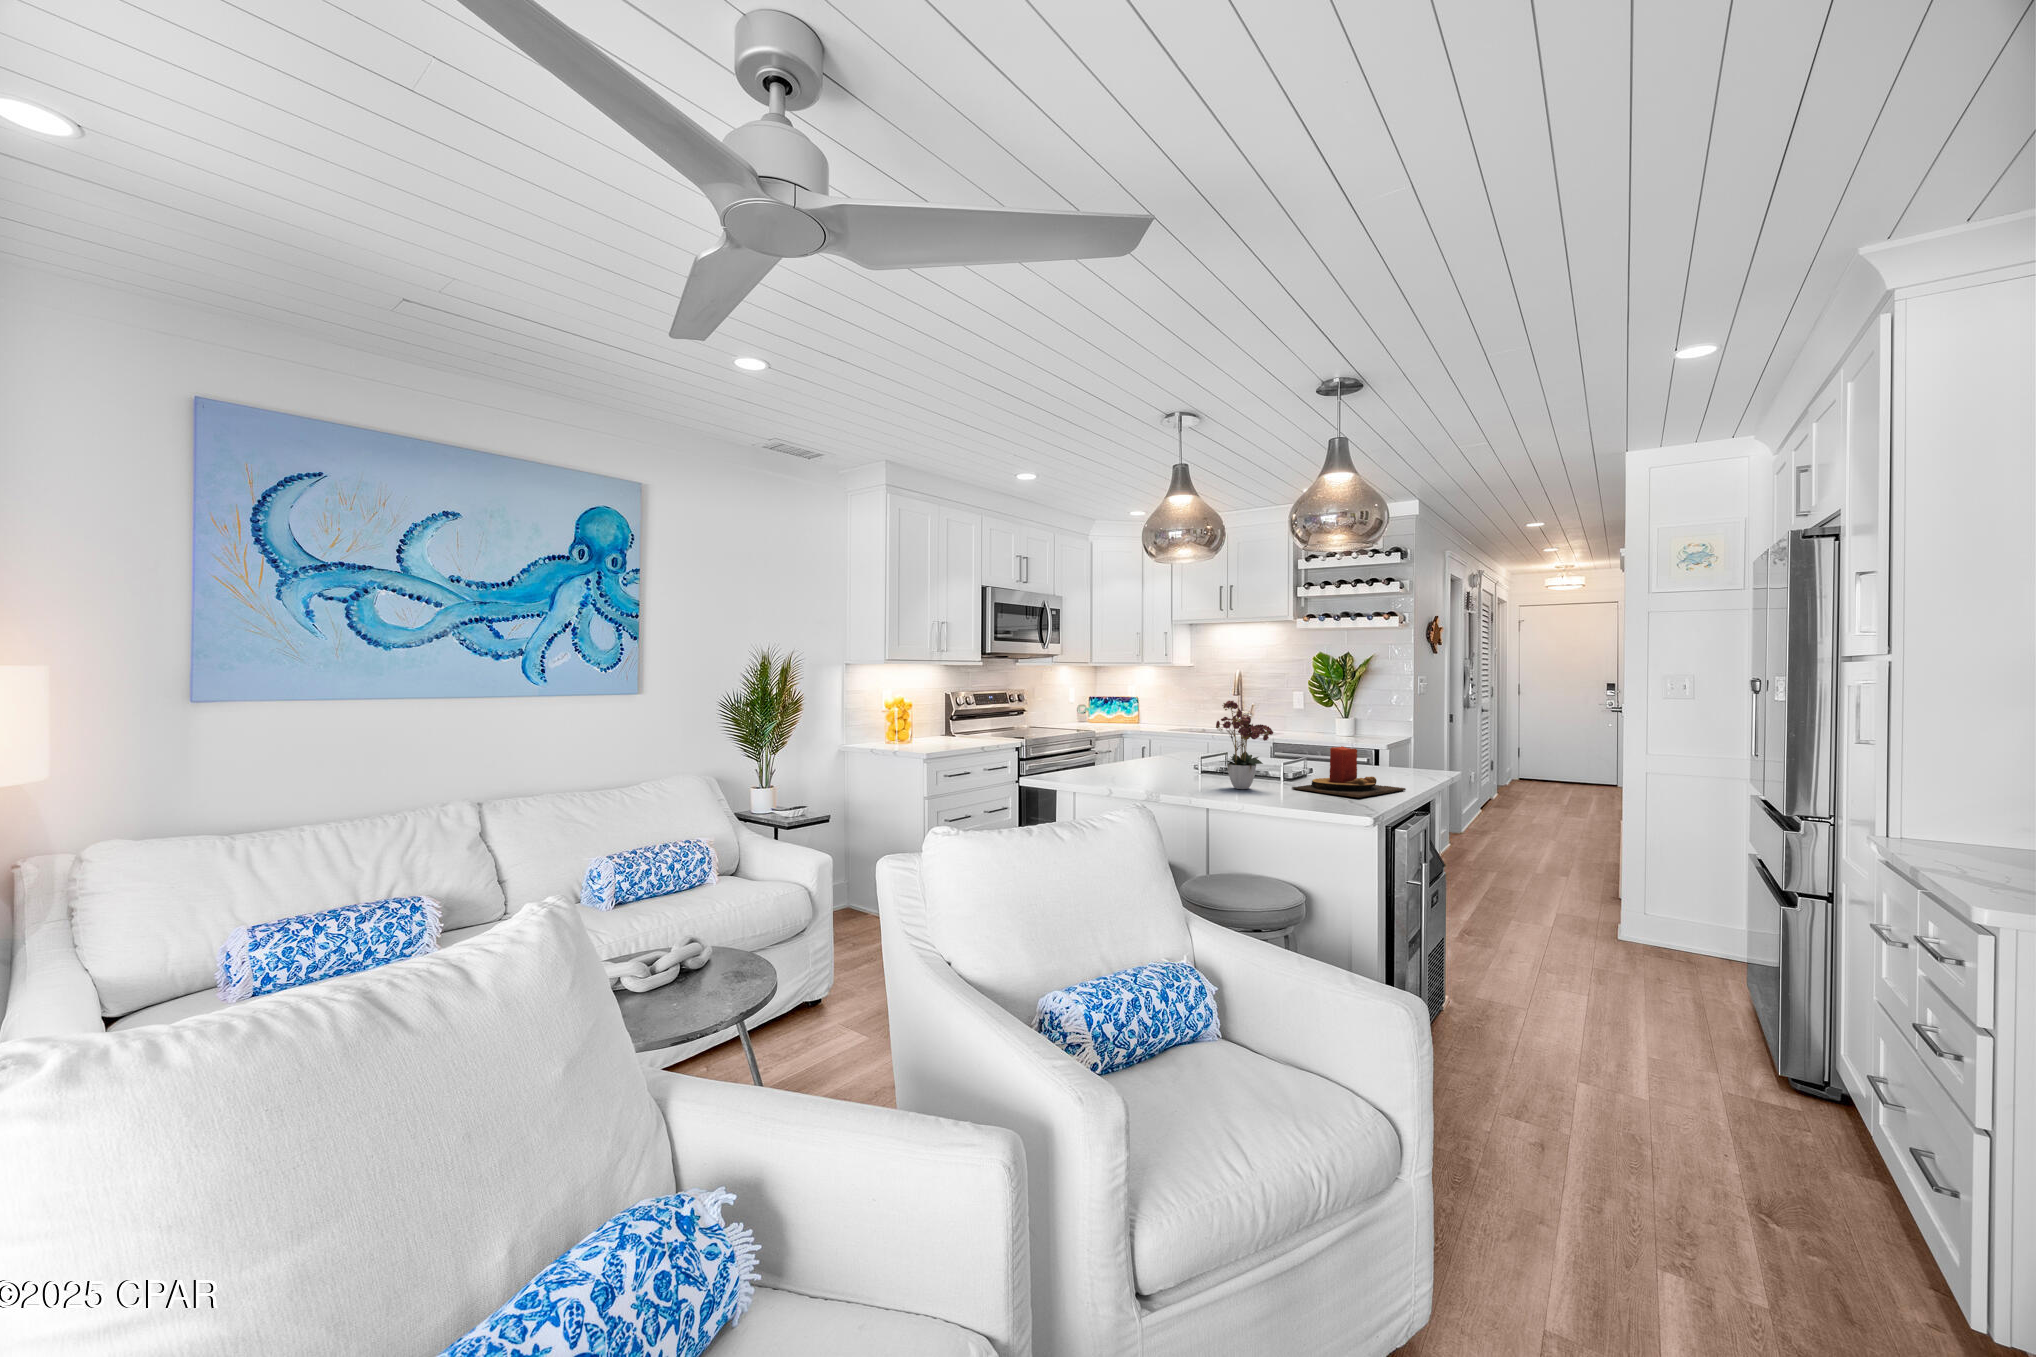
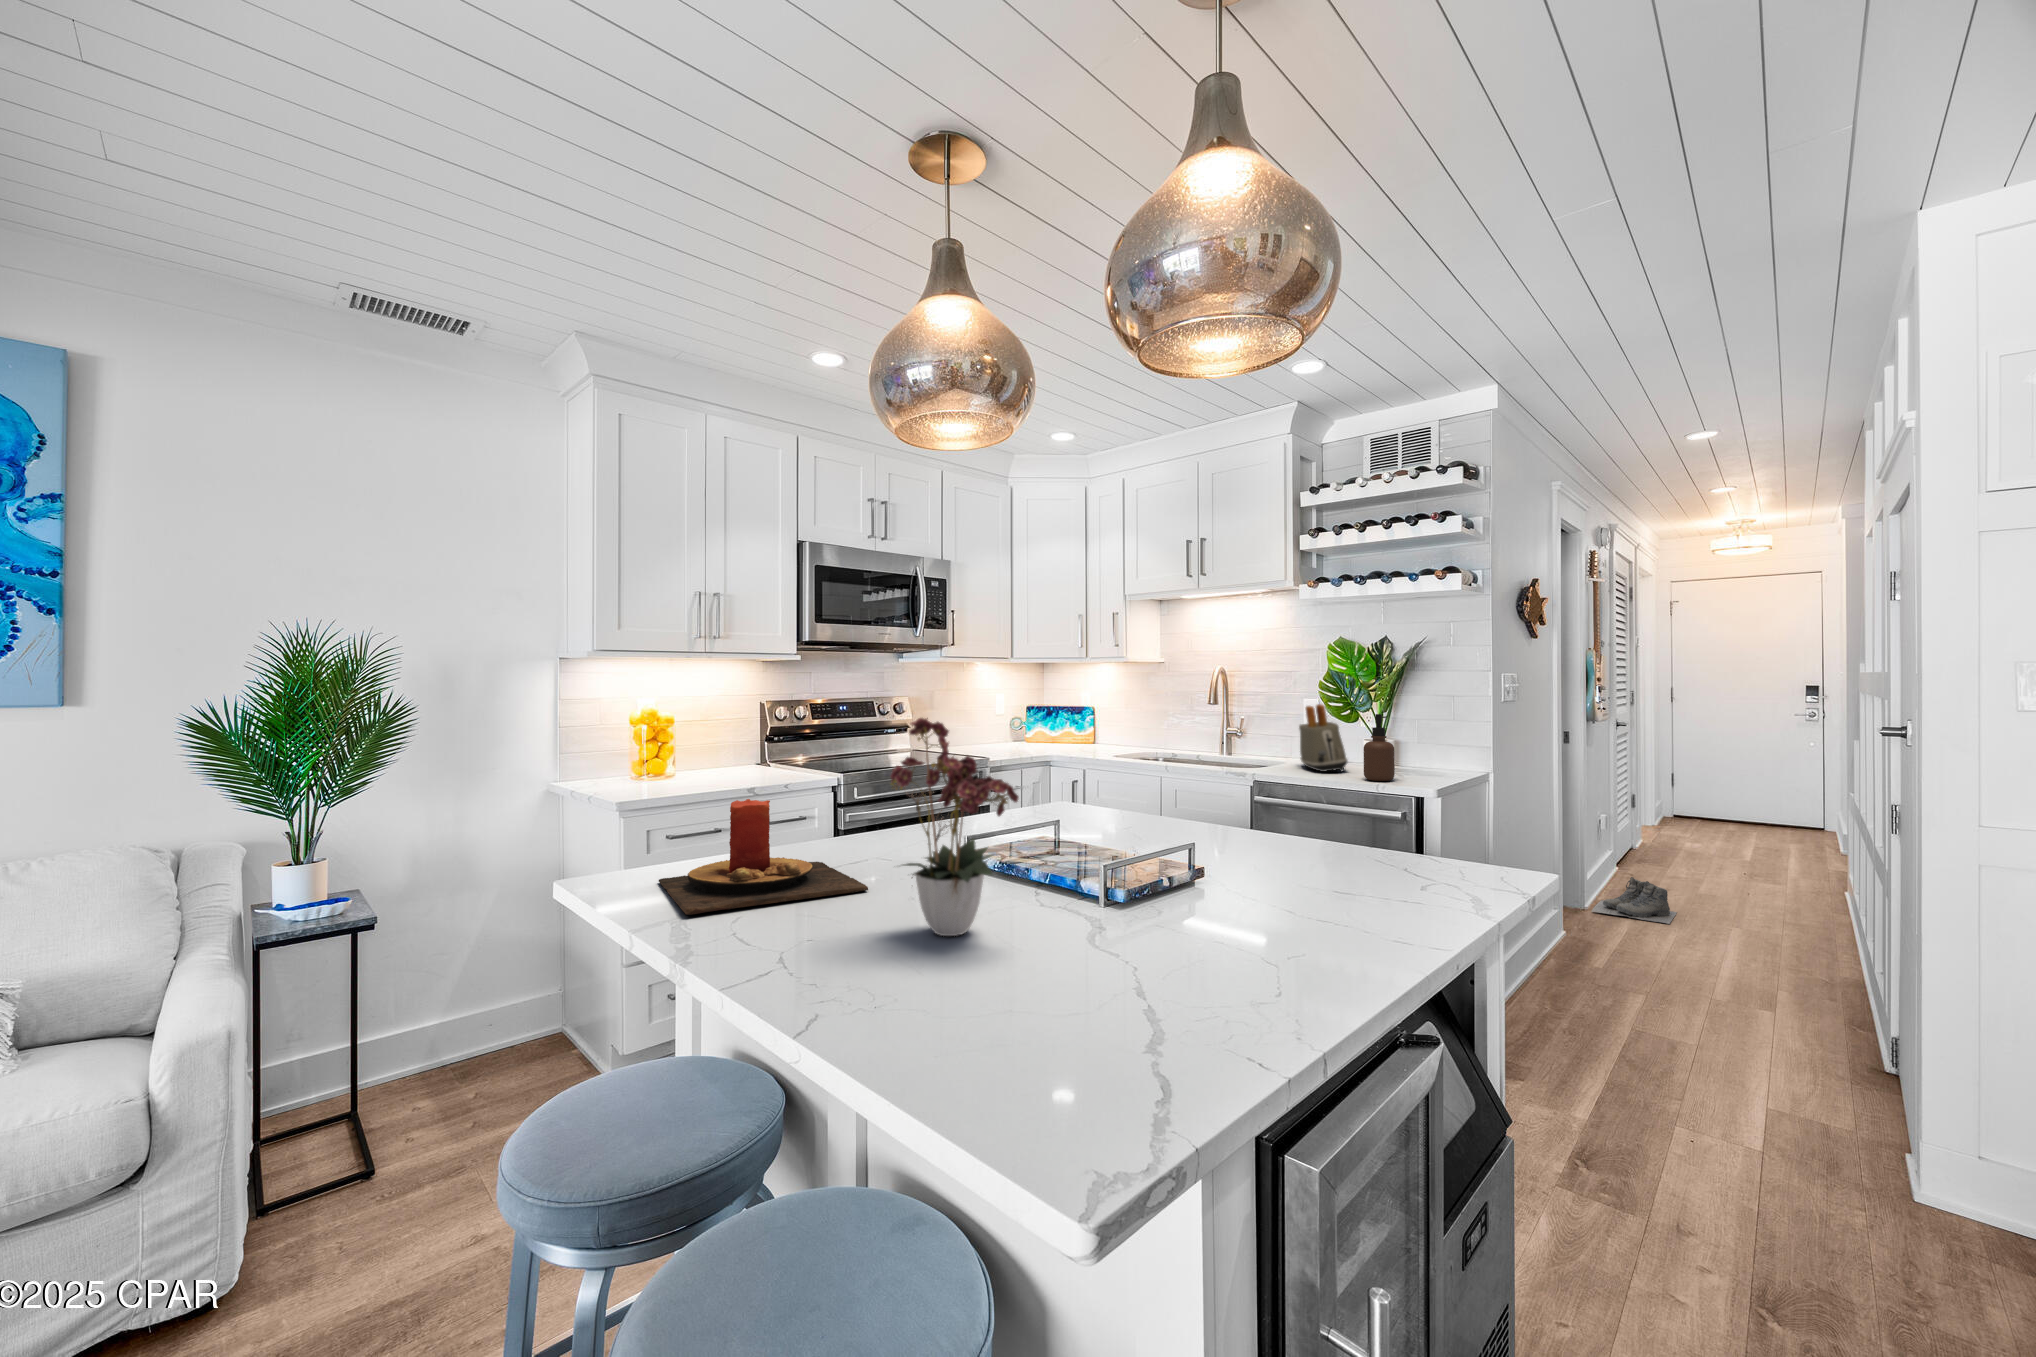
toaster: none [1296,696,1329,738] -> present [1299,704,1348,772]
soap dispenser: none [1342,702,1361,742] -> present [1363,714,1395,781]
candle: present [1292,746,1406,798] -> present [659,799,868,915]
boots: none [1465,812,1519,841] -> present [1592,877,1677,924]

